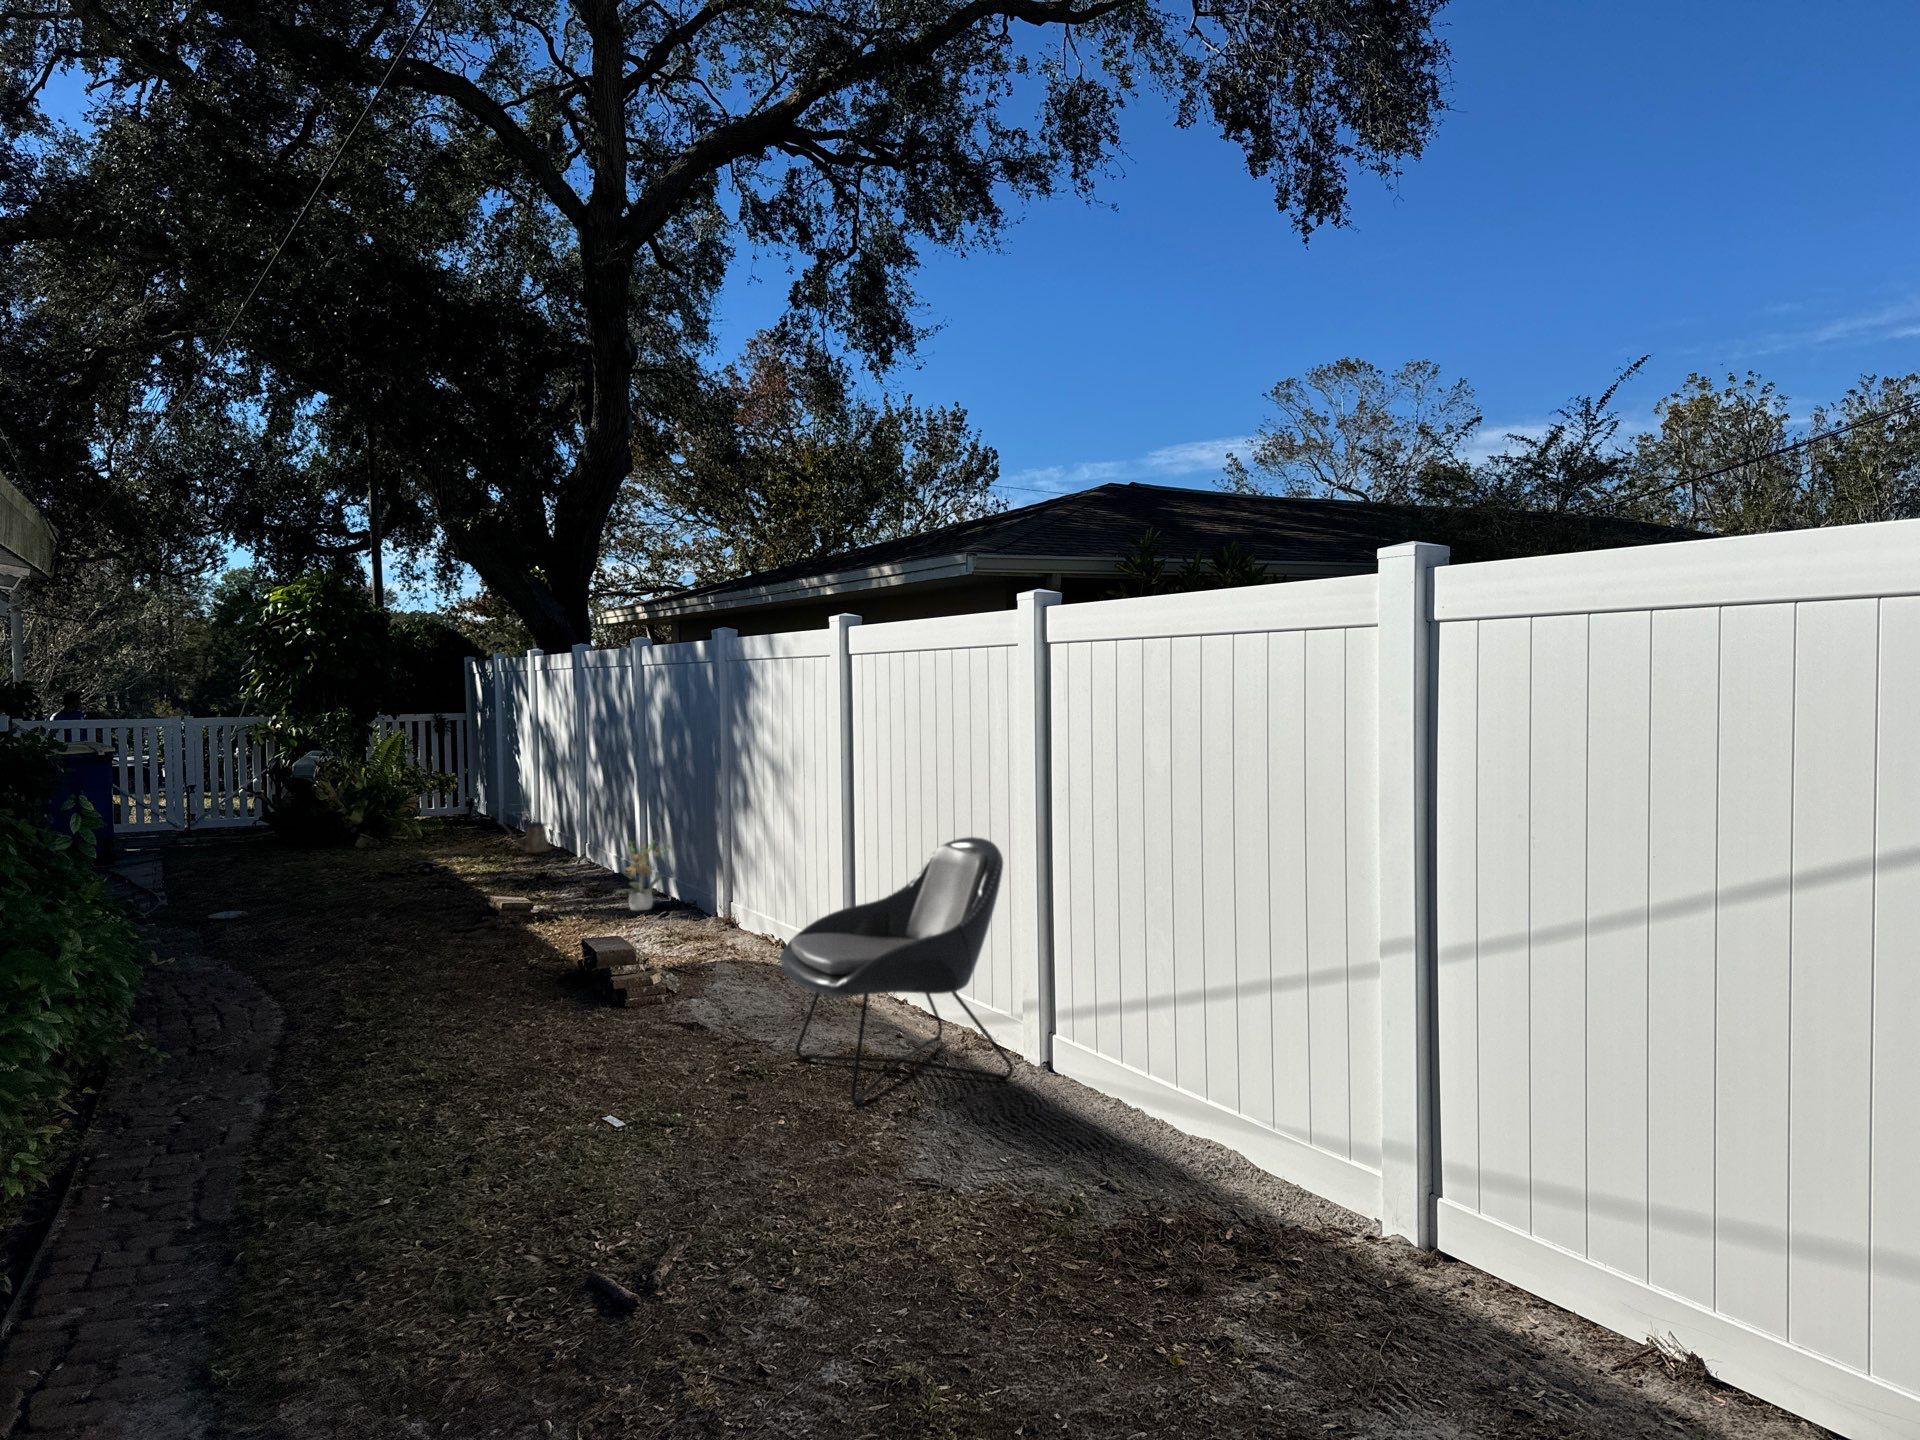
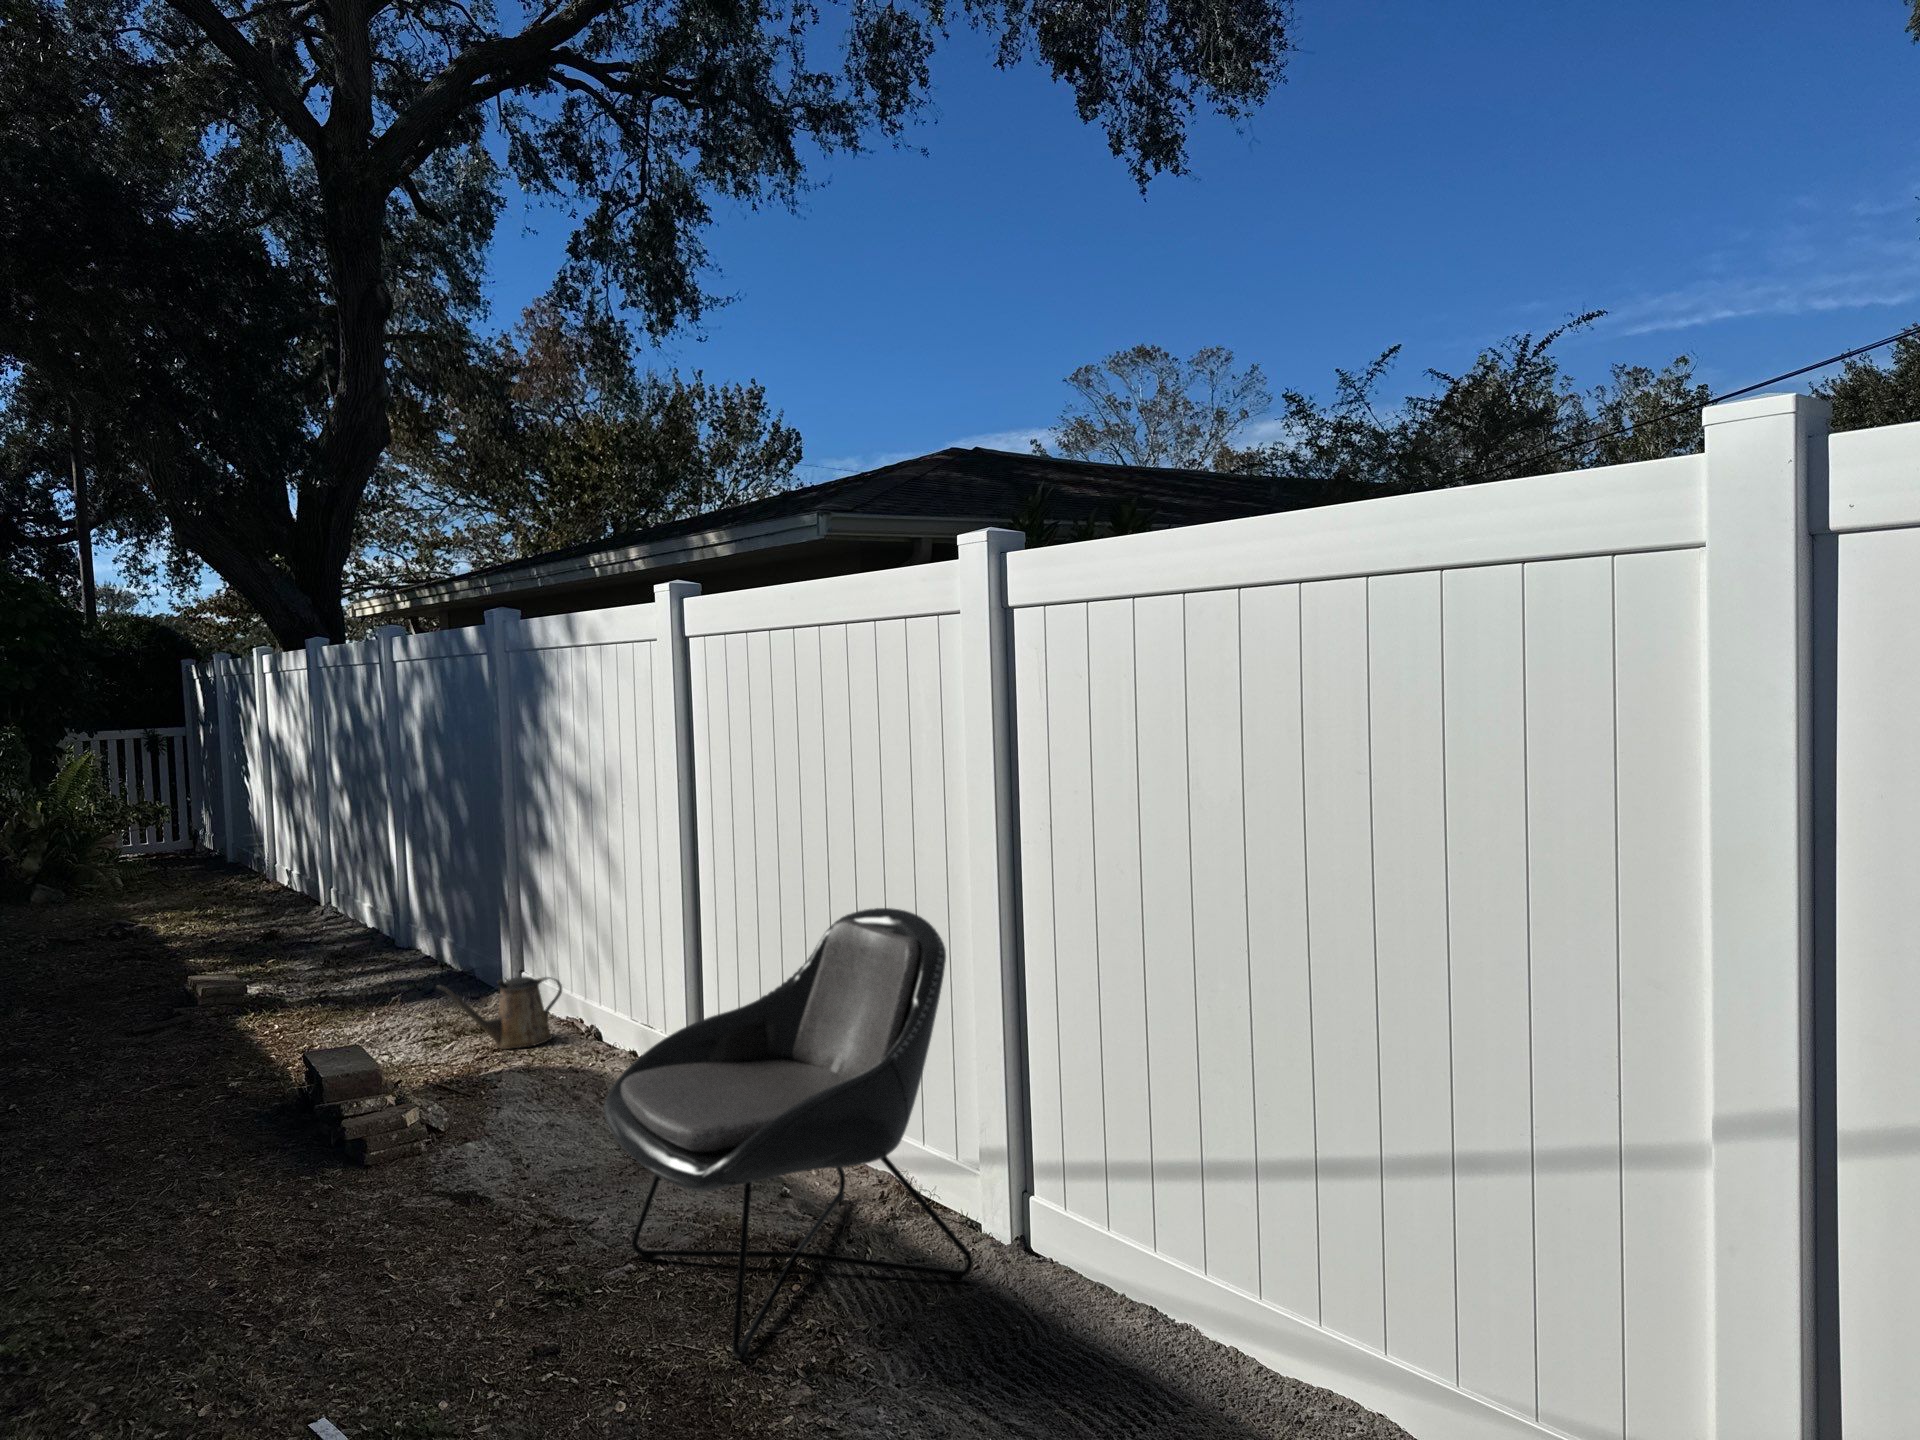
watering can: present [499,822,556,853] -> present [437,977,562,1049]
potted plant: present [617,839,671,911] -> none [366,889,445,984]

